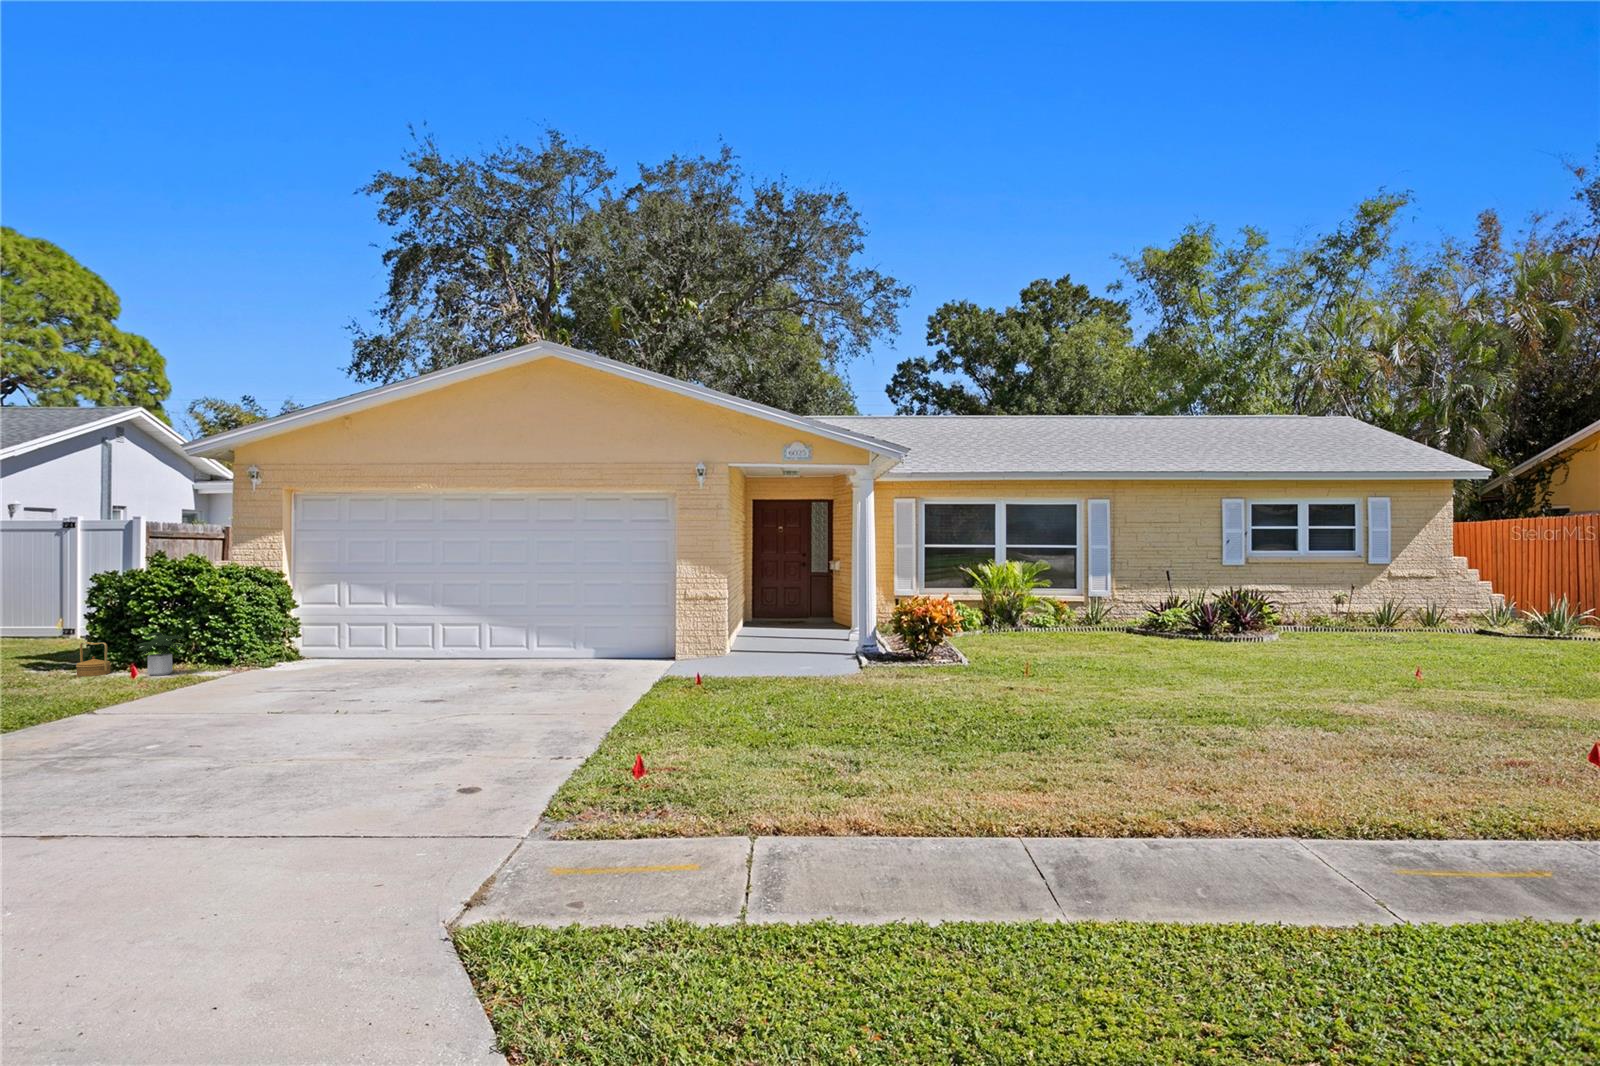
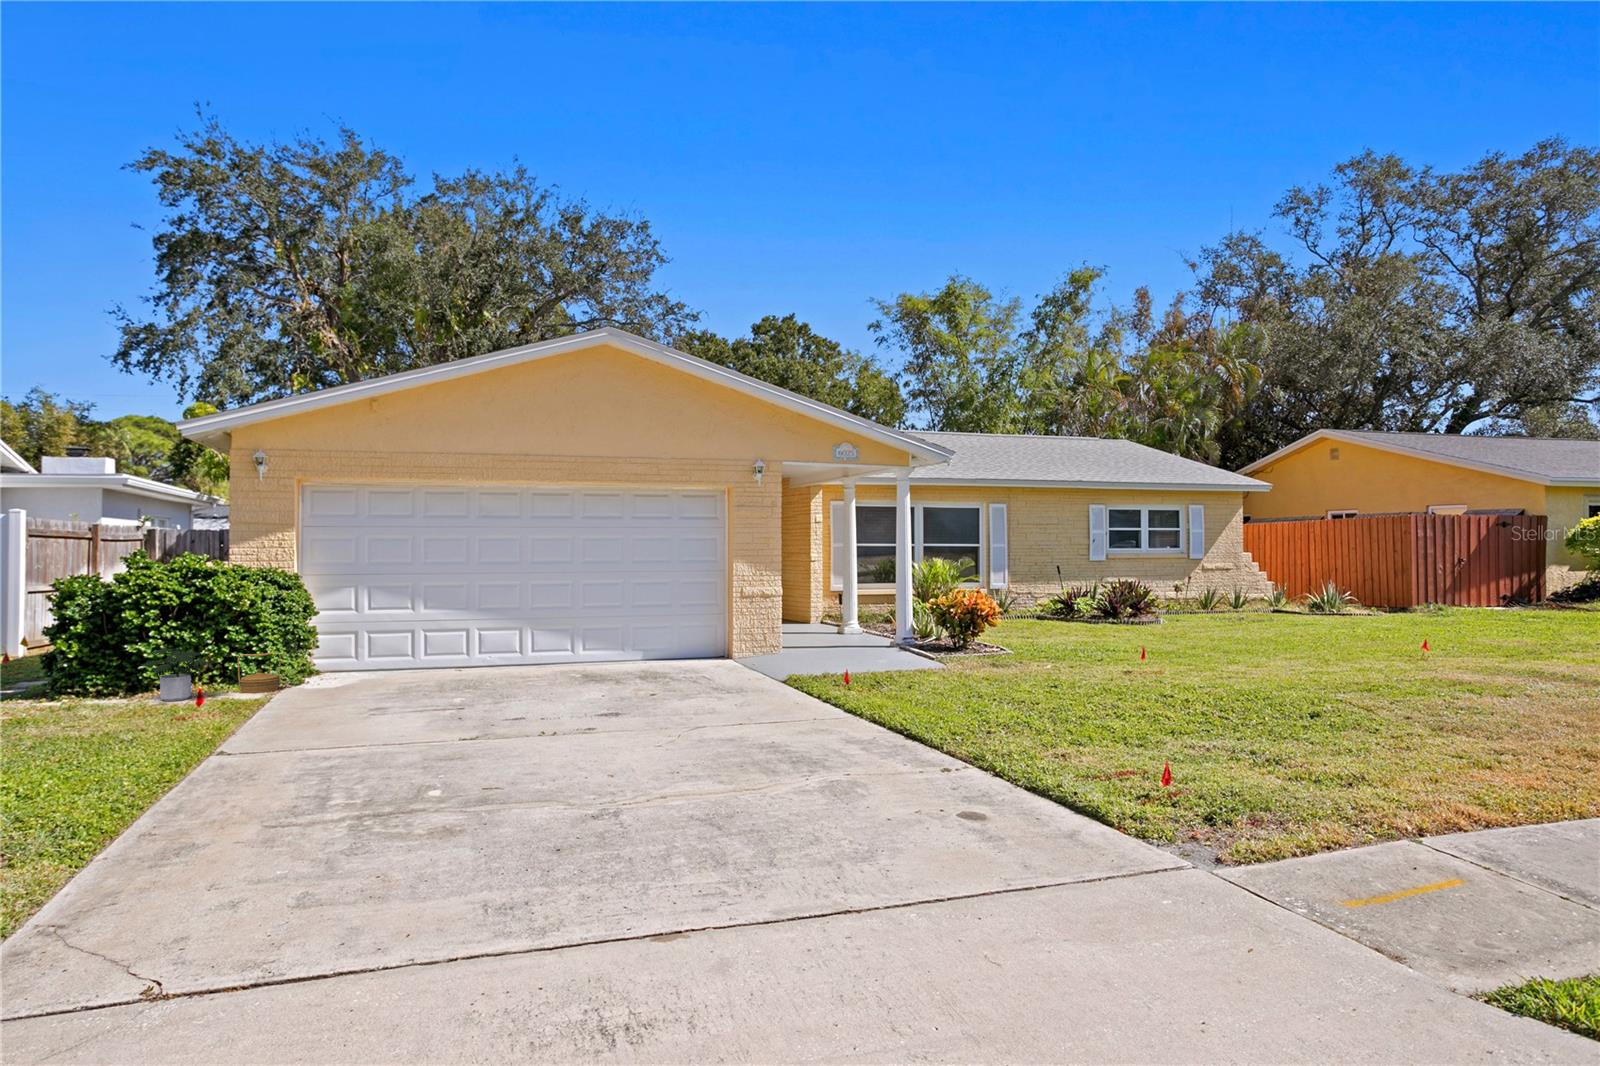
woven basket: present [76,642,111,676] -> present [238,652,281,693]

